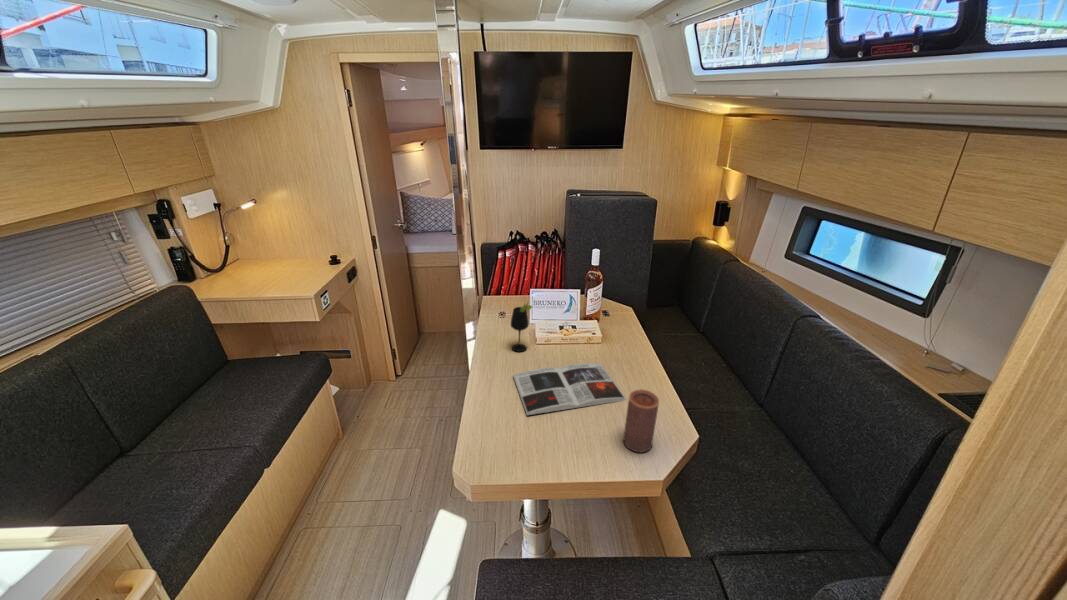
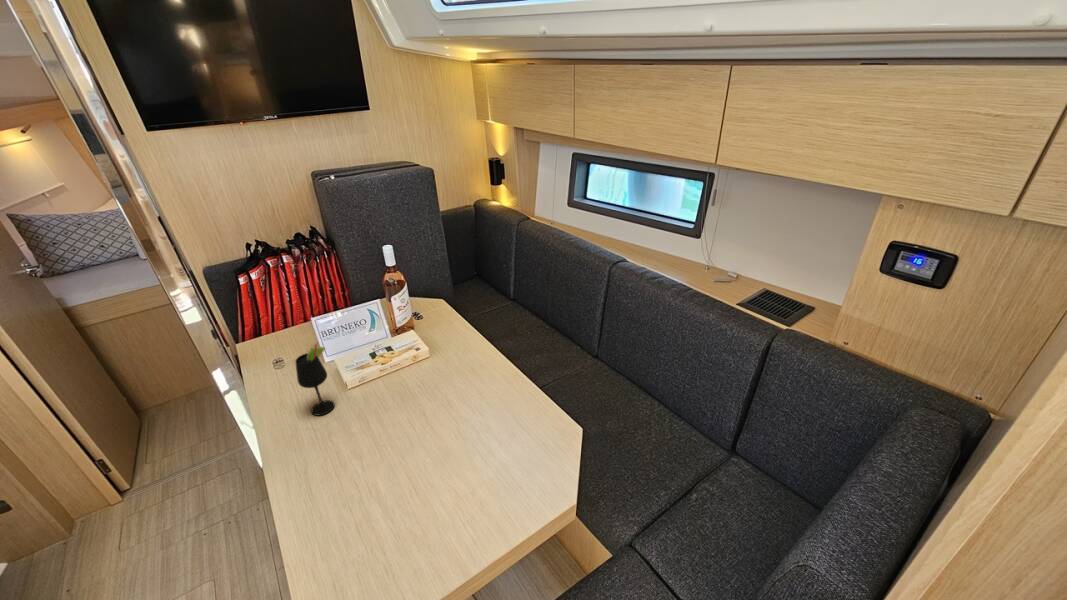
magazine: present [513,363,626,415] -> none [330,386,493,510]
candle: present [624,389,659,452] -> none [508,410,547,487]

